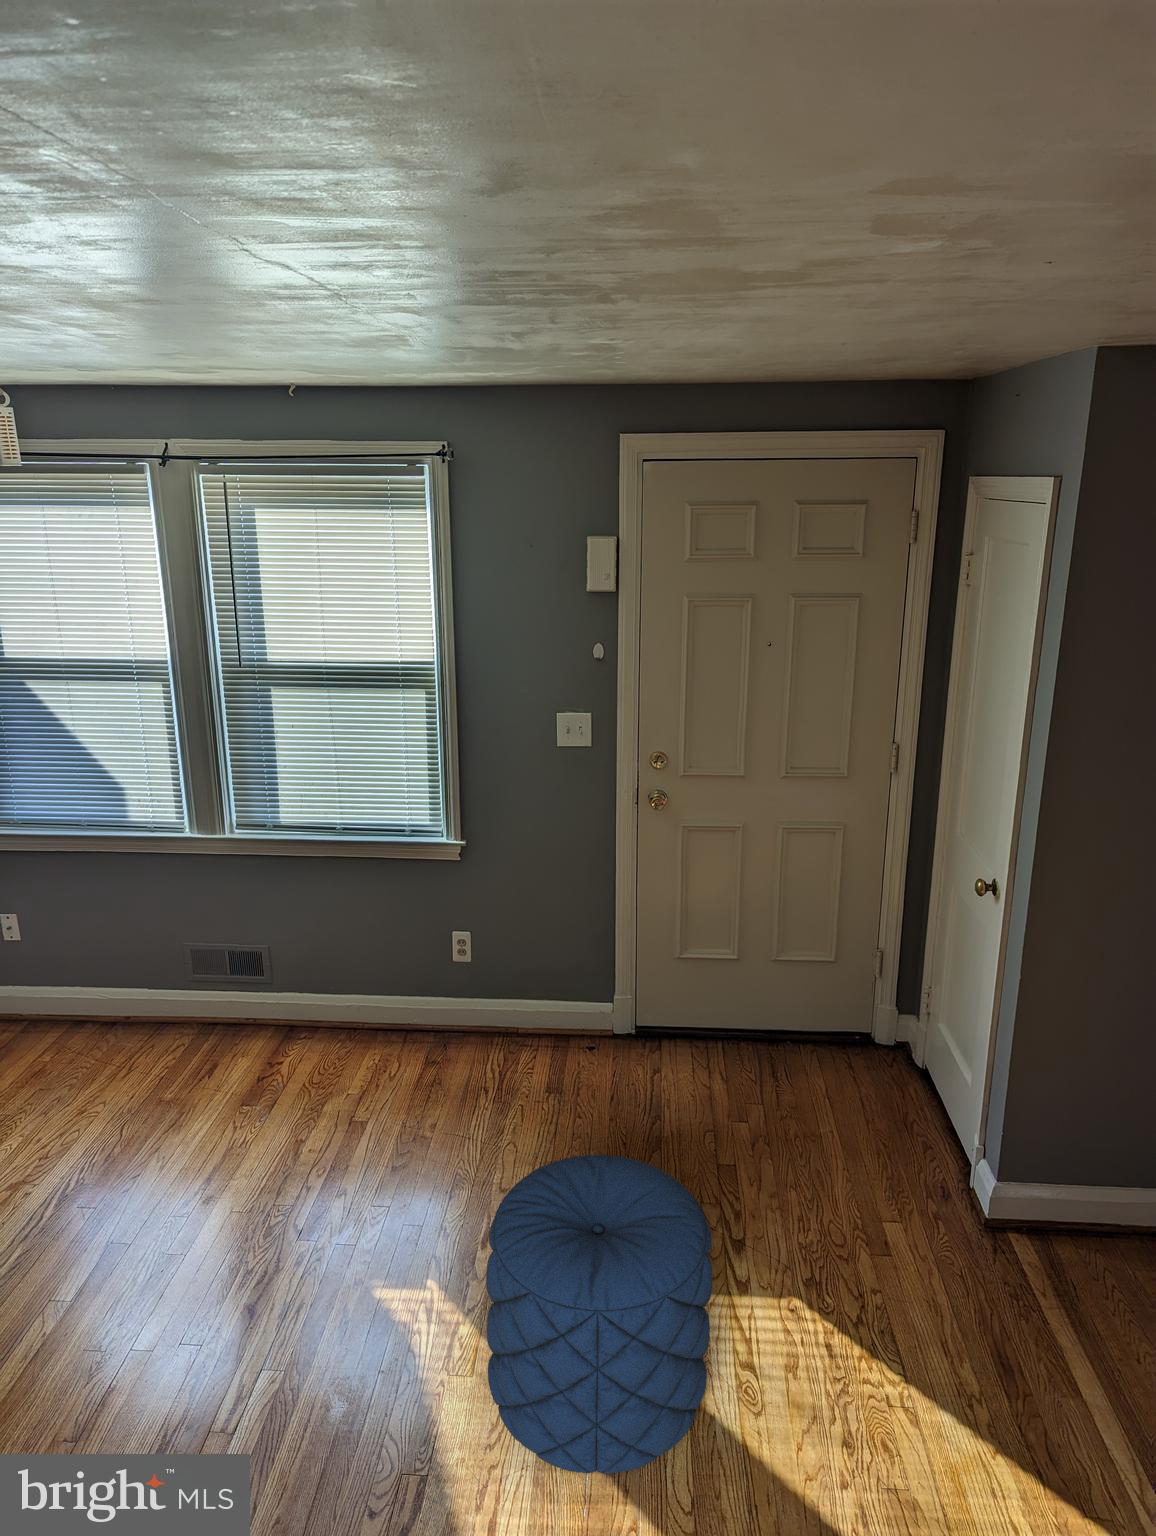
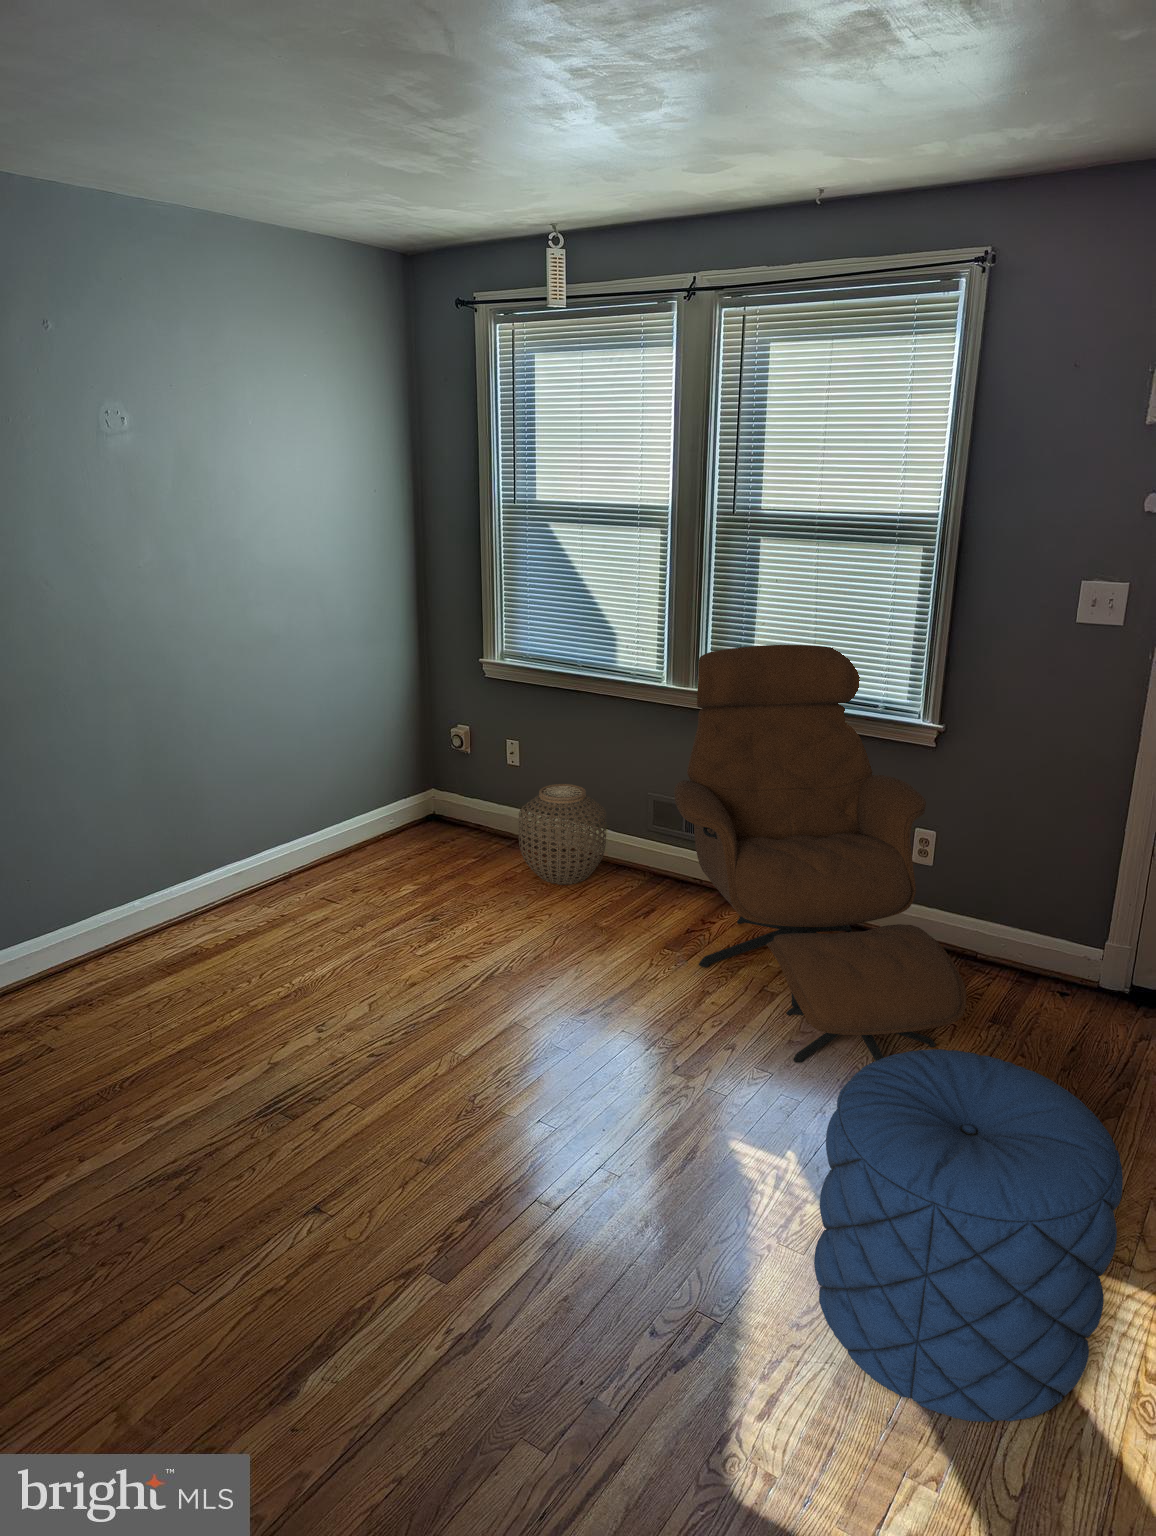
lounge chair: none [228,782,537,1189] -> present [674,645,966,1063]
woven basket: none [37,953,144,1065] -> present [519,784,606,885]

